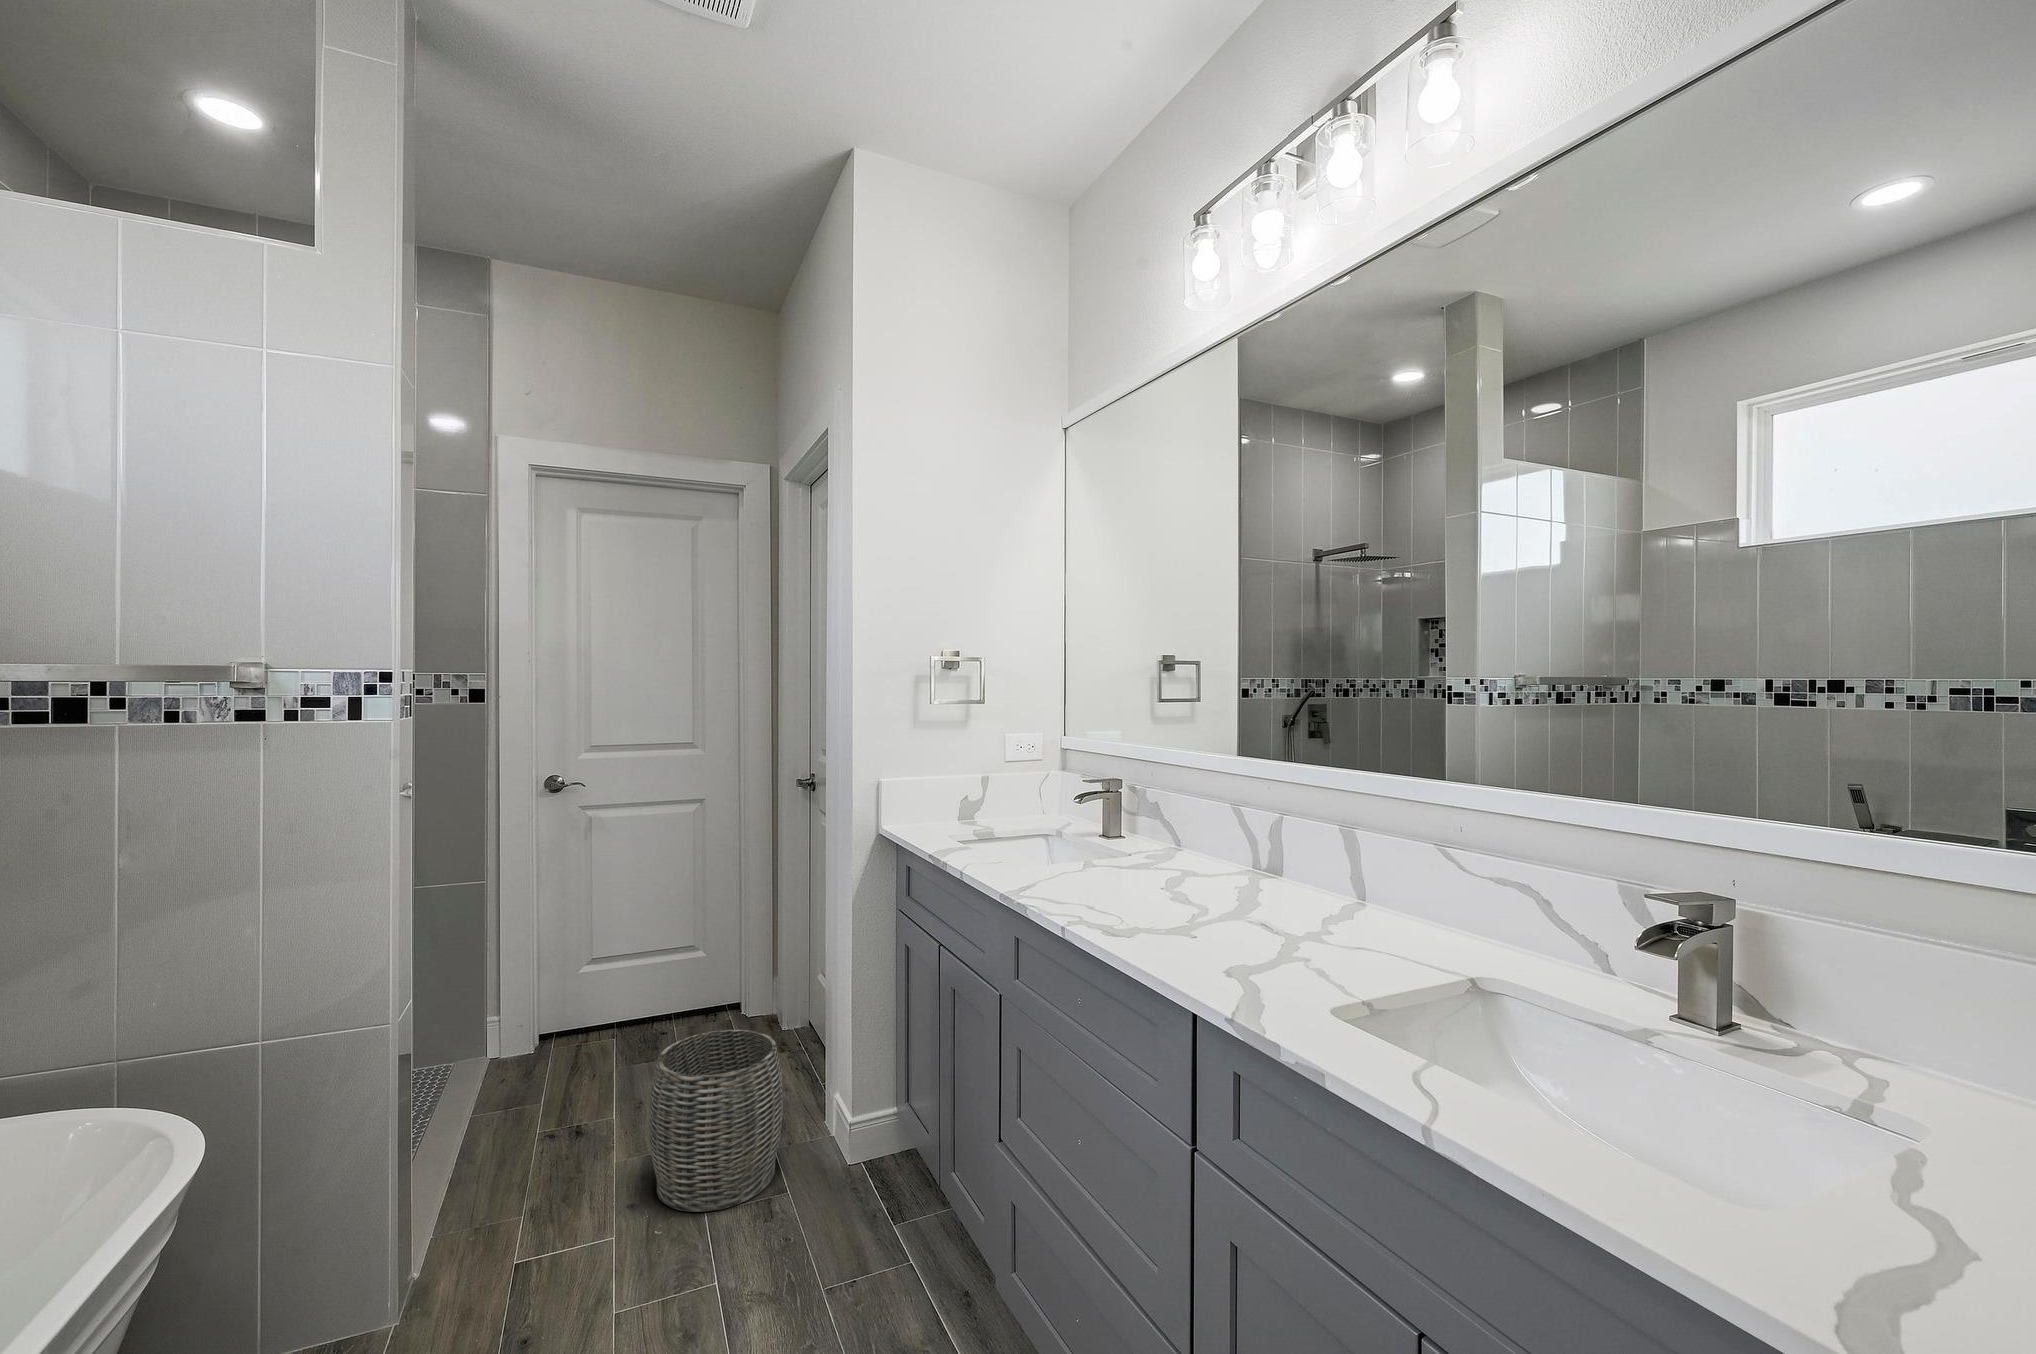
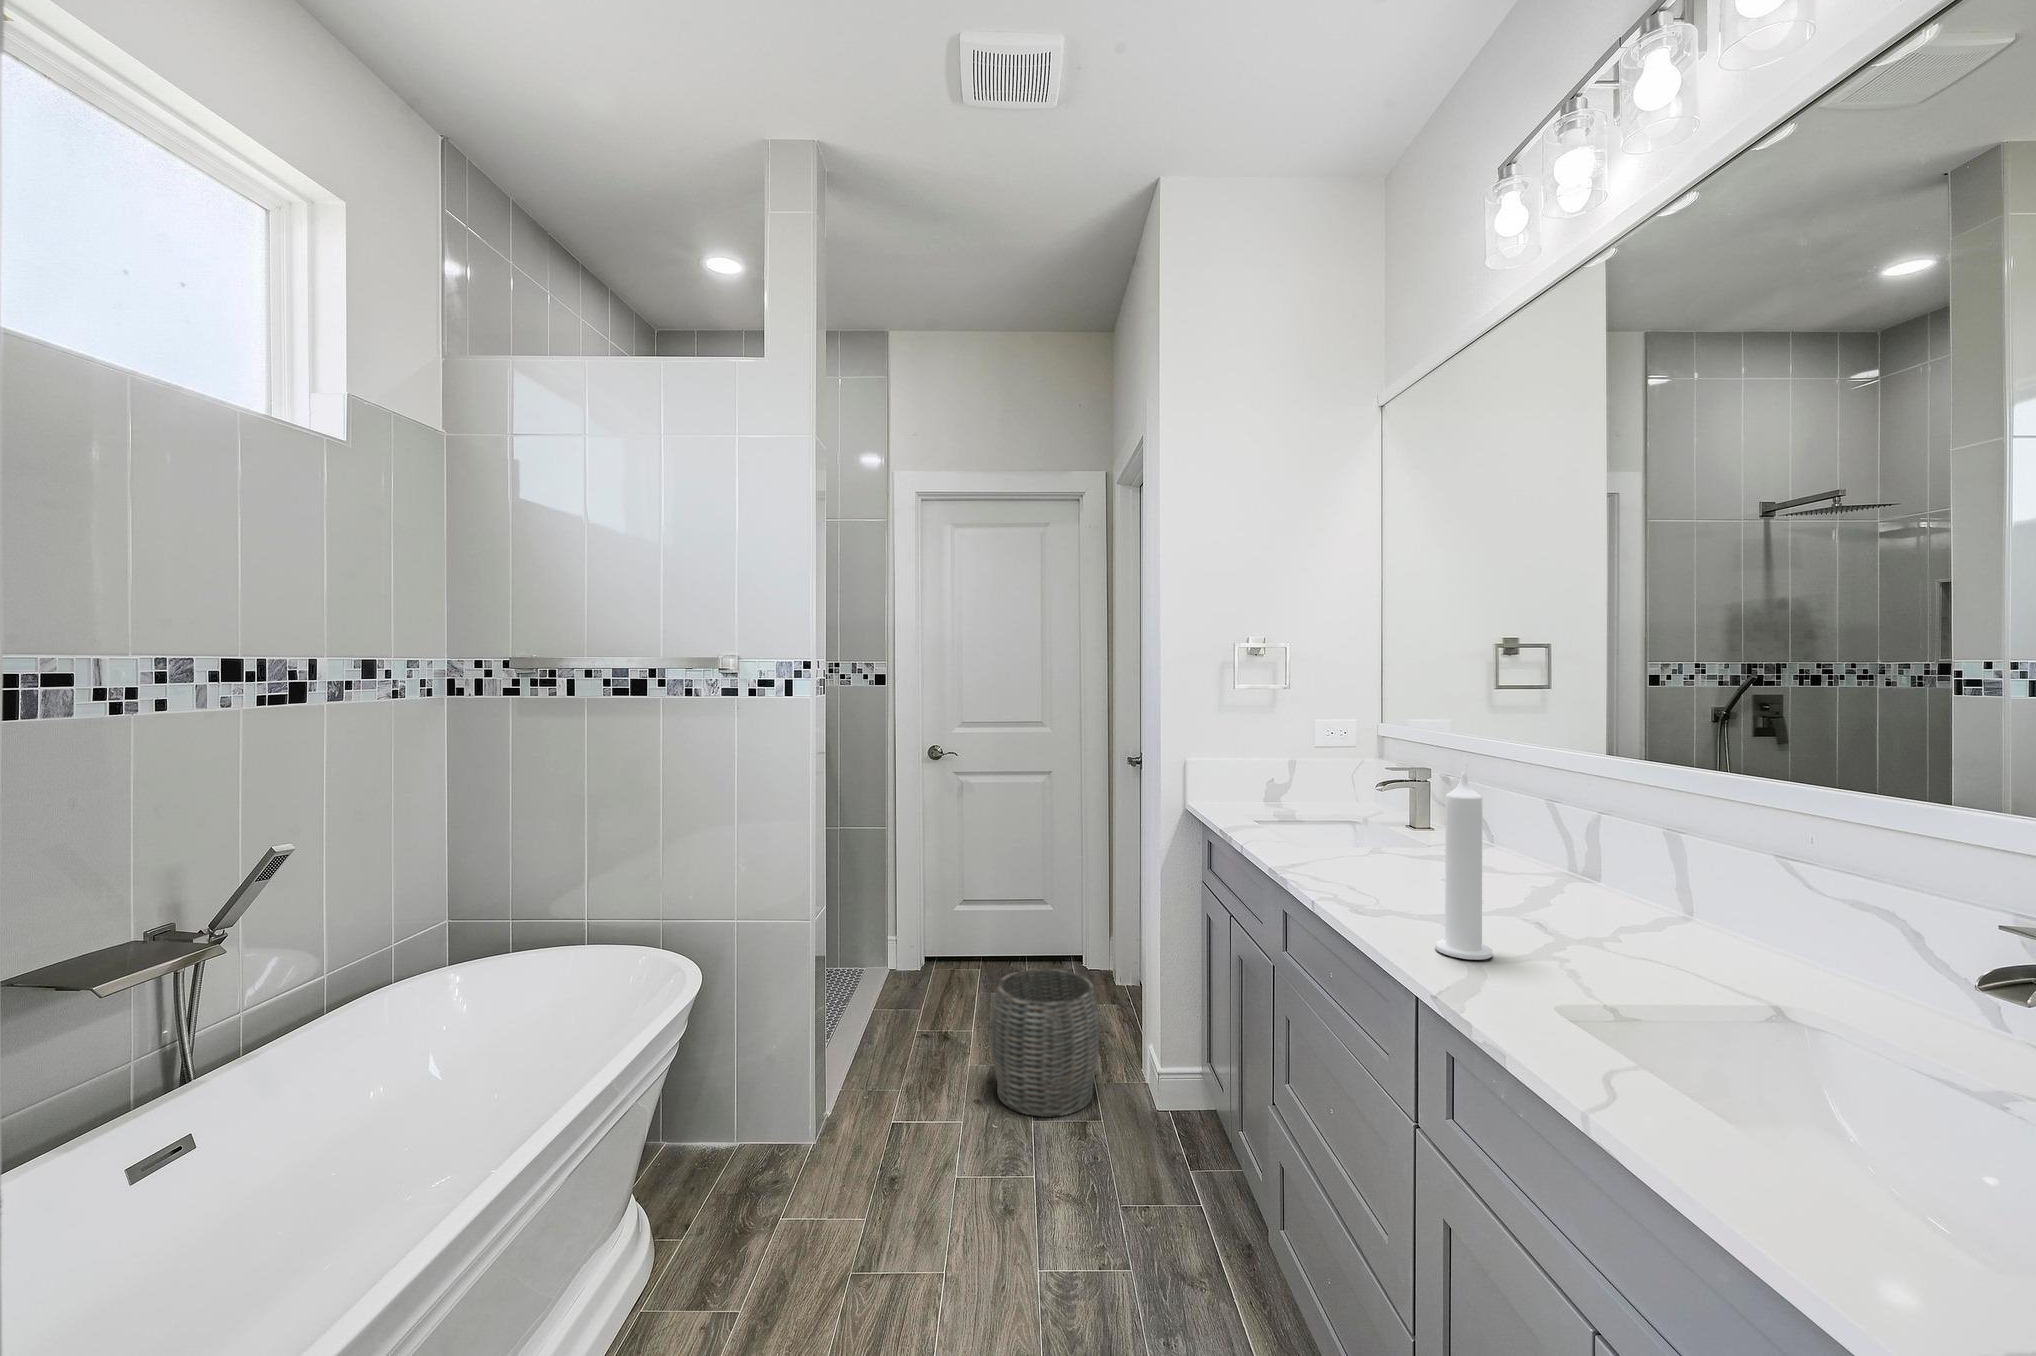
candle: none [1203,792,1255,980] -> present [1435,772,1493,960]

